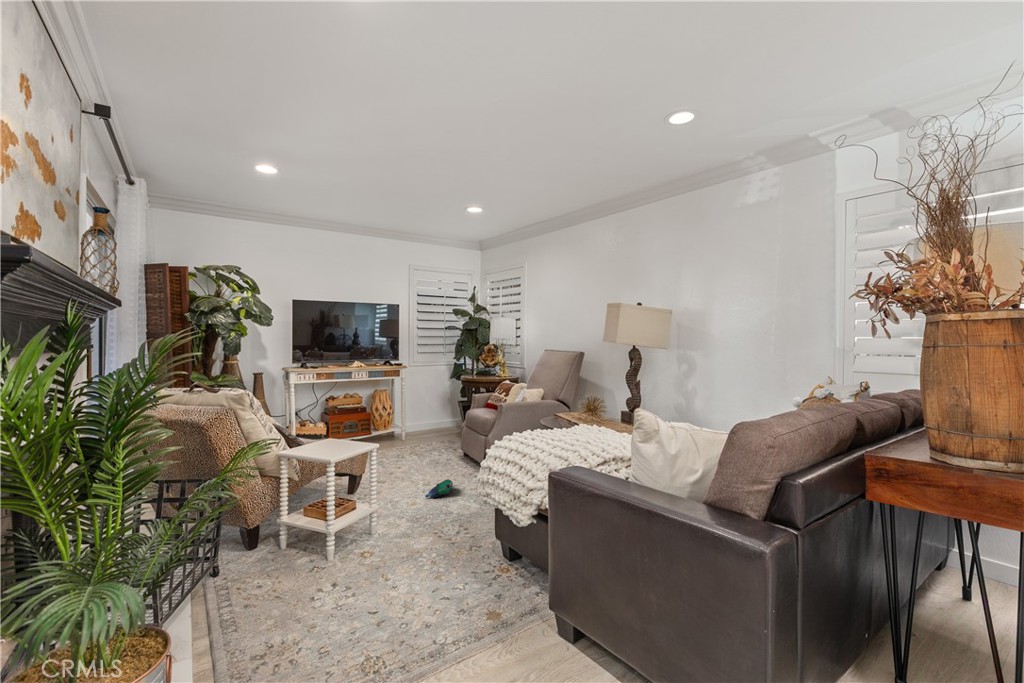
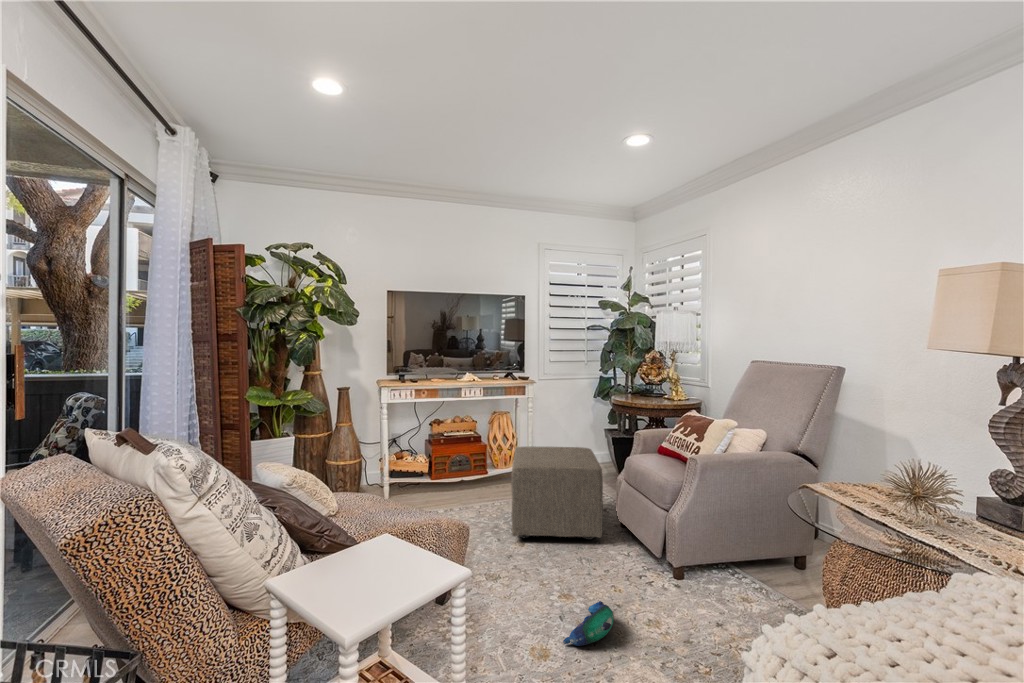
ottoman: none [392,408,451,464] -> present [511,446,603,540]

